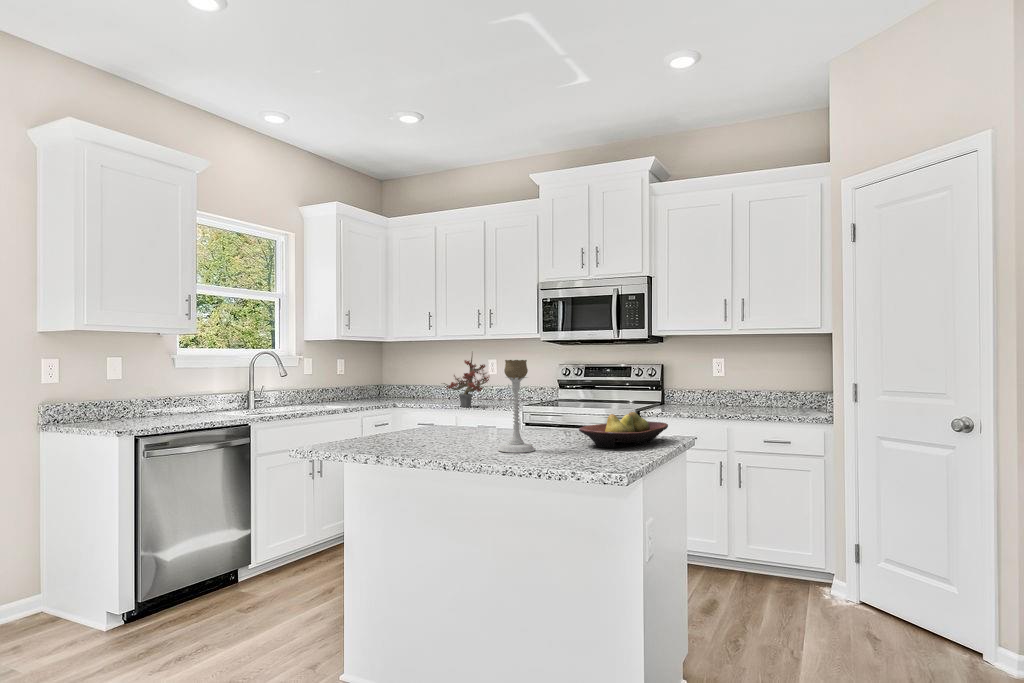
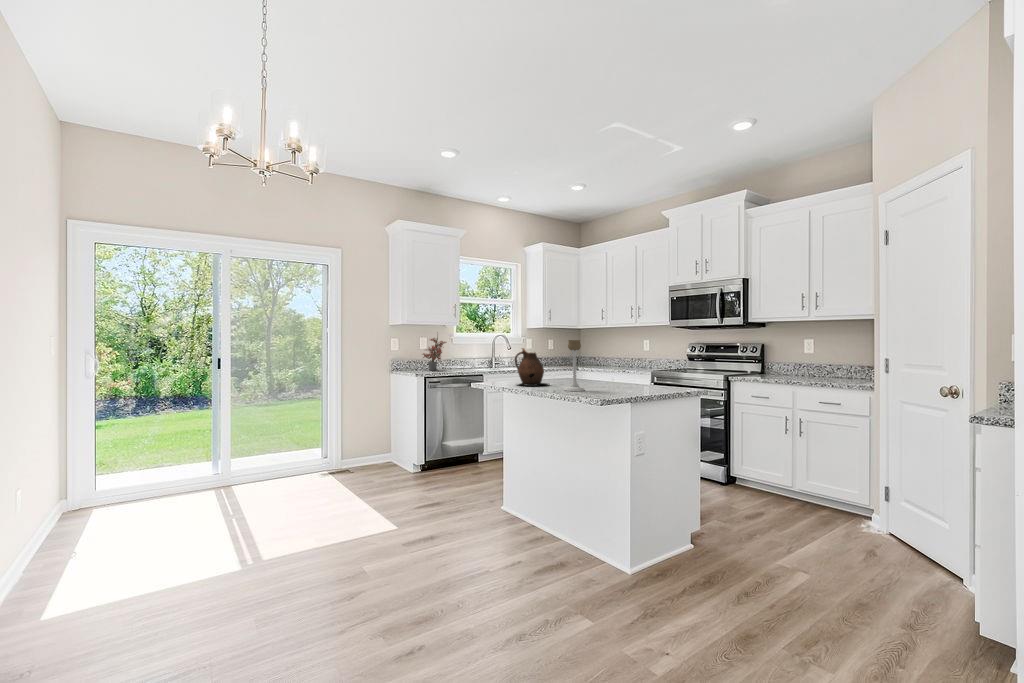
potted plant: present [443,353,489,407] -> present [423,336,446,371]
ceramic pitcher: none [379,375,445,447] -> present [515,348,547,386]
fruit bowl: present [579,412,668,448] -> none [613,372,677,392]

